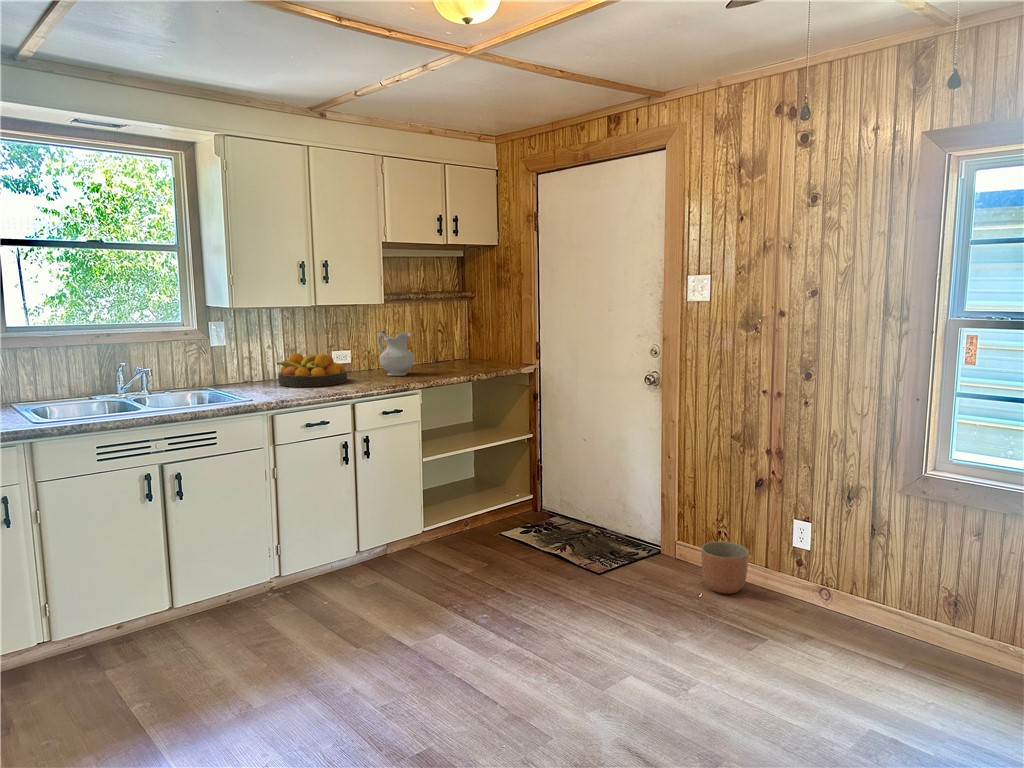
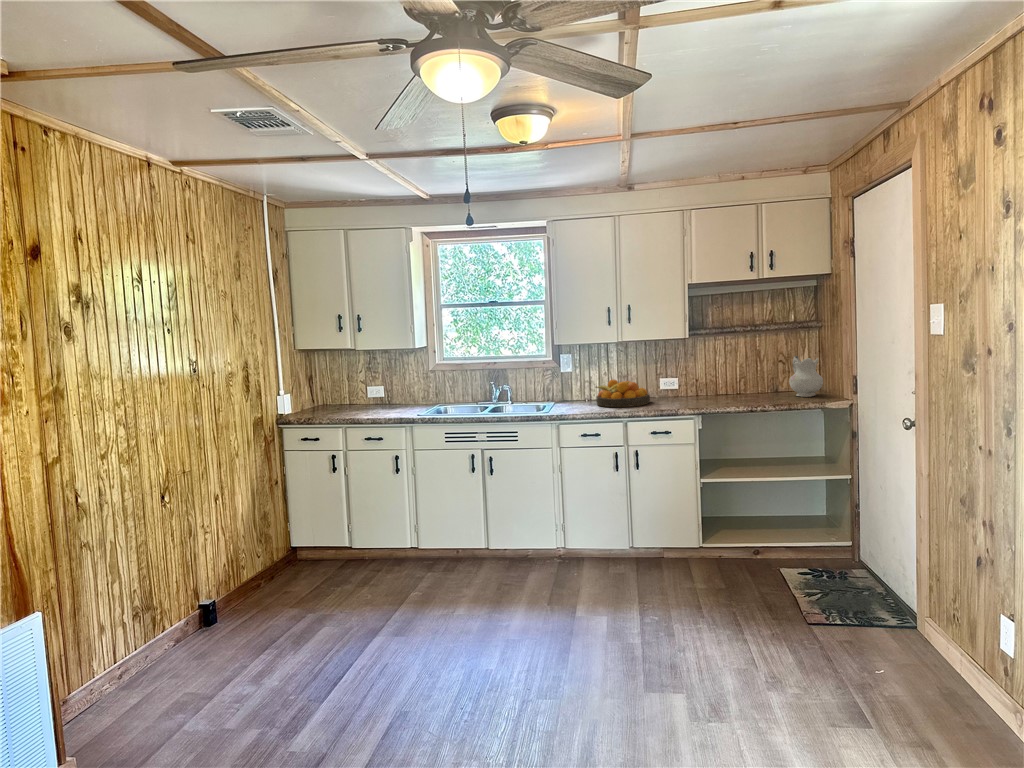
ceramic pitcher: present [378,331,414,376] -> present [789,356,823,397]
planter: present [701,541,749,594] -> none [885,637,950,707]

